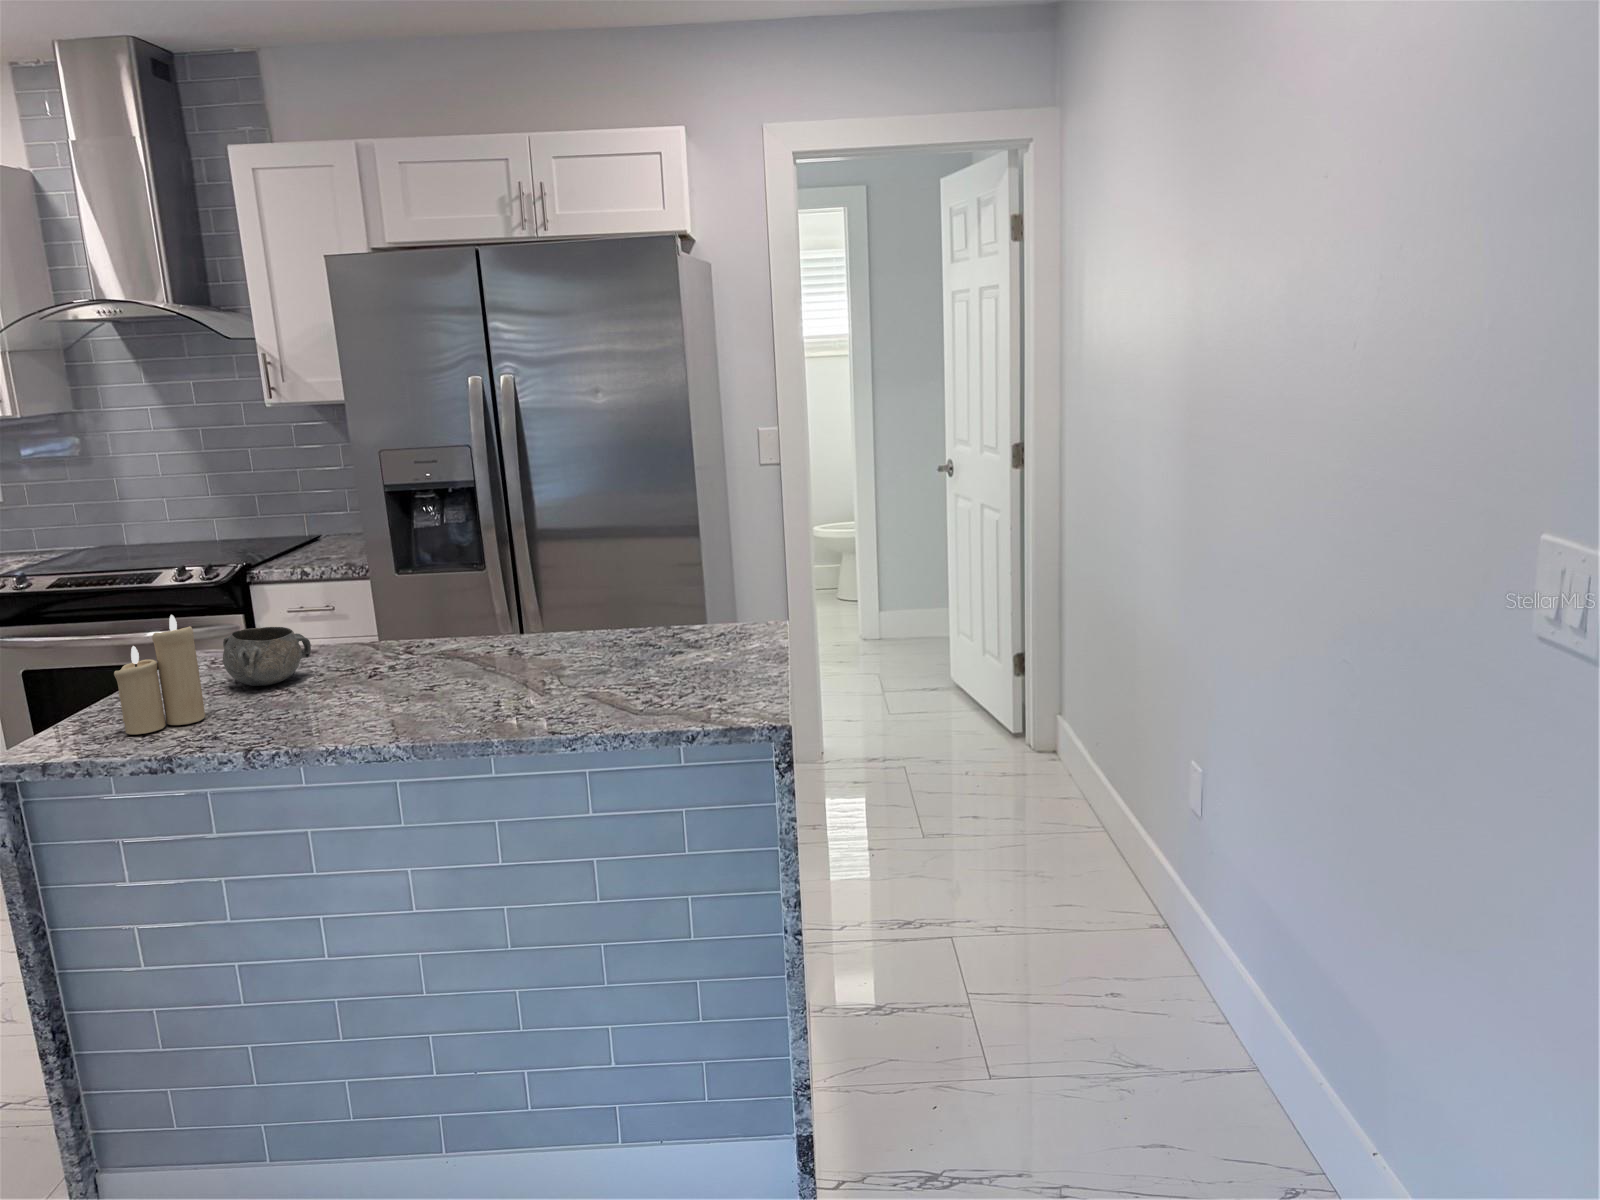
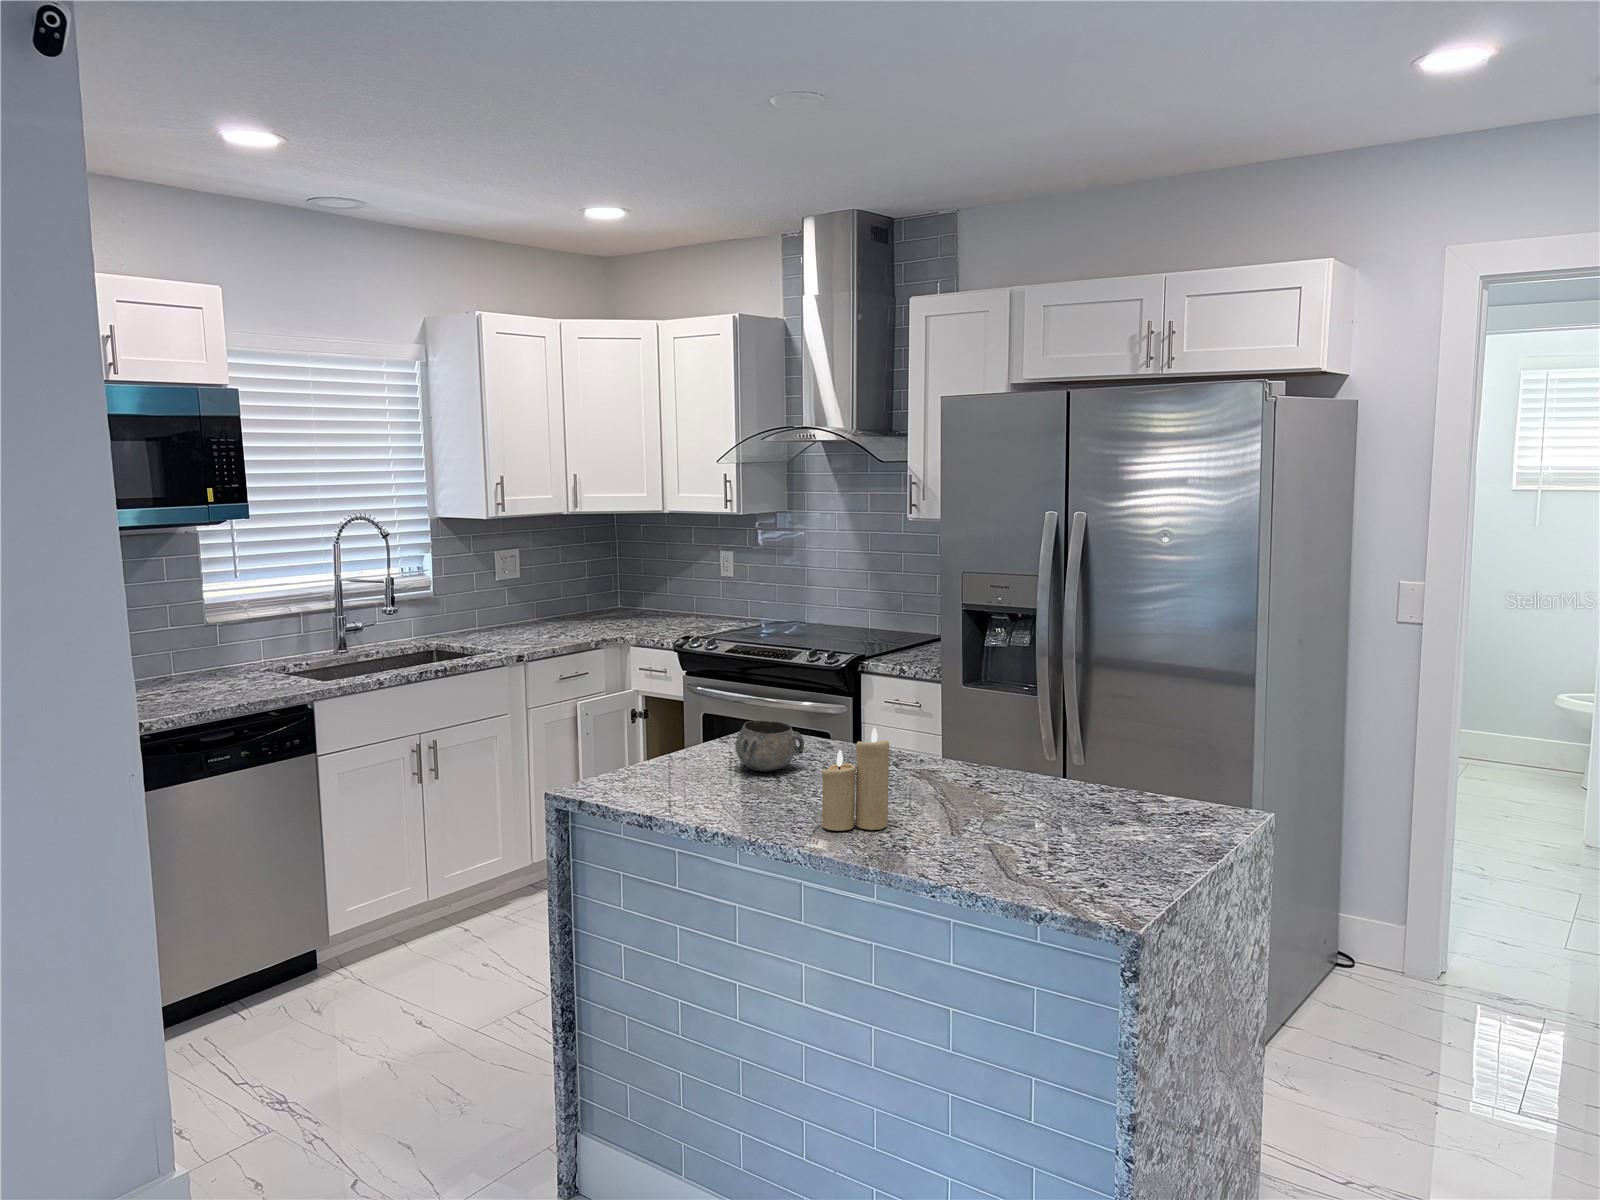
candle: present [114,615,205,734] -> present [822,727,890,831]

